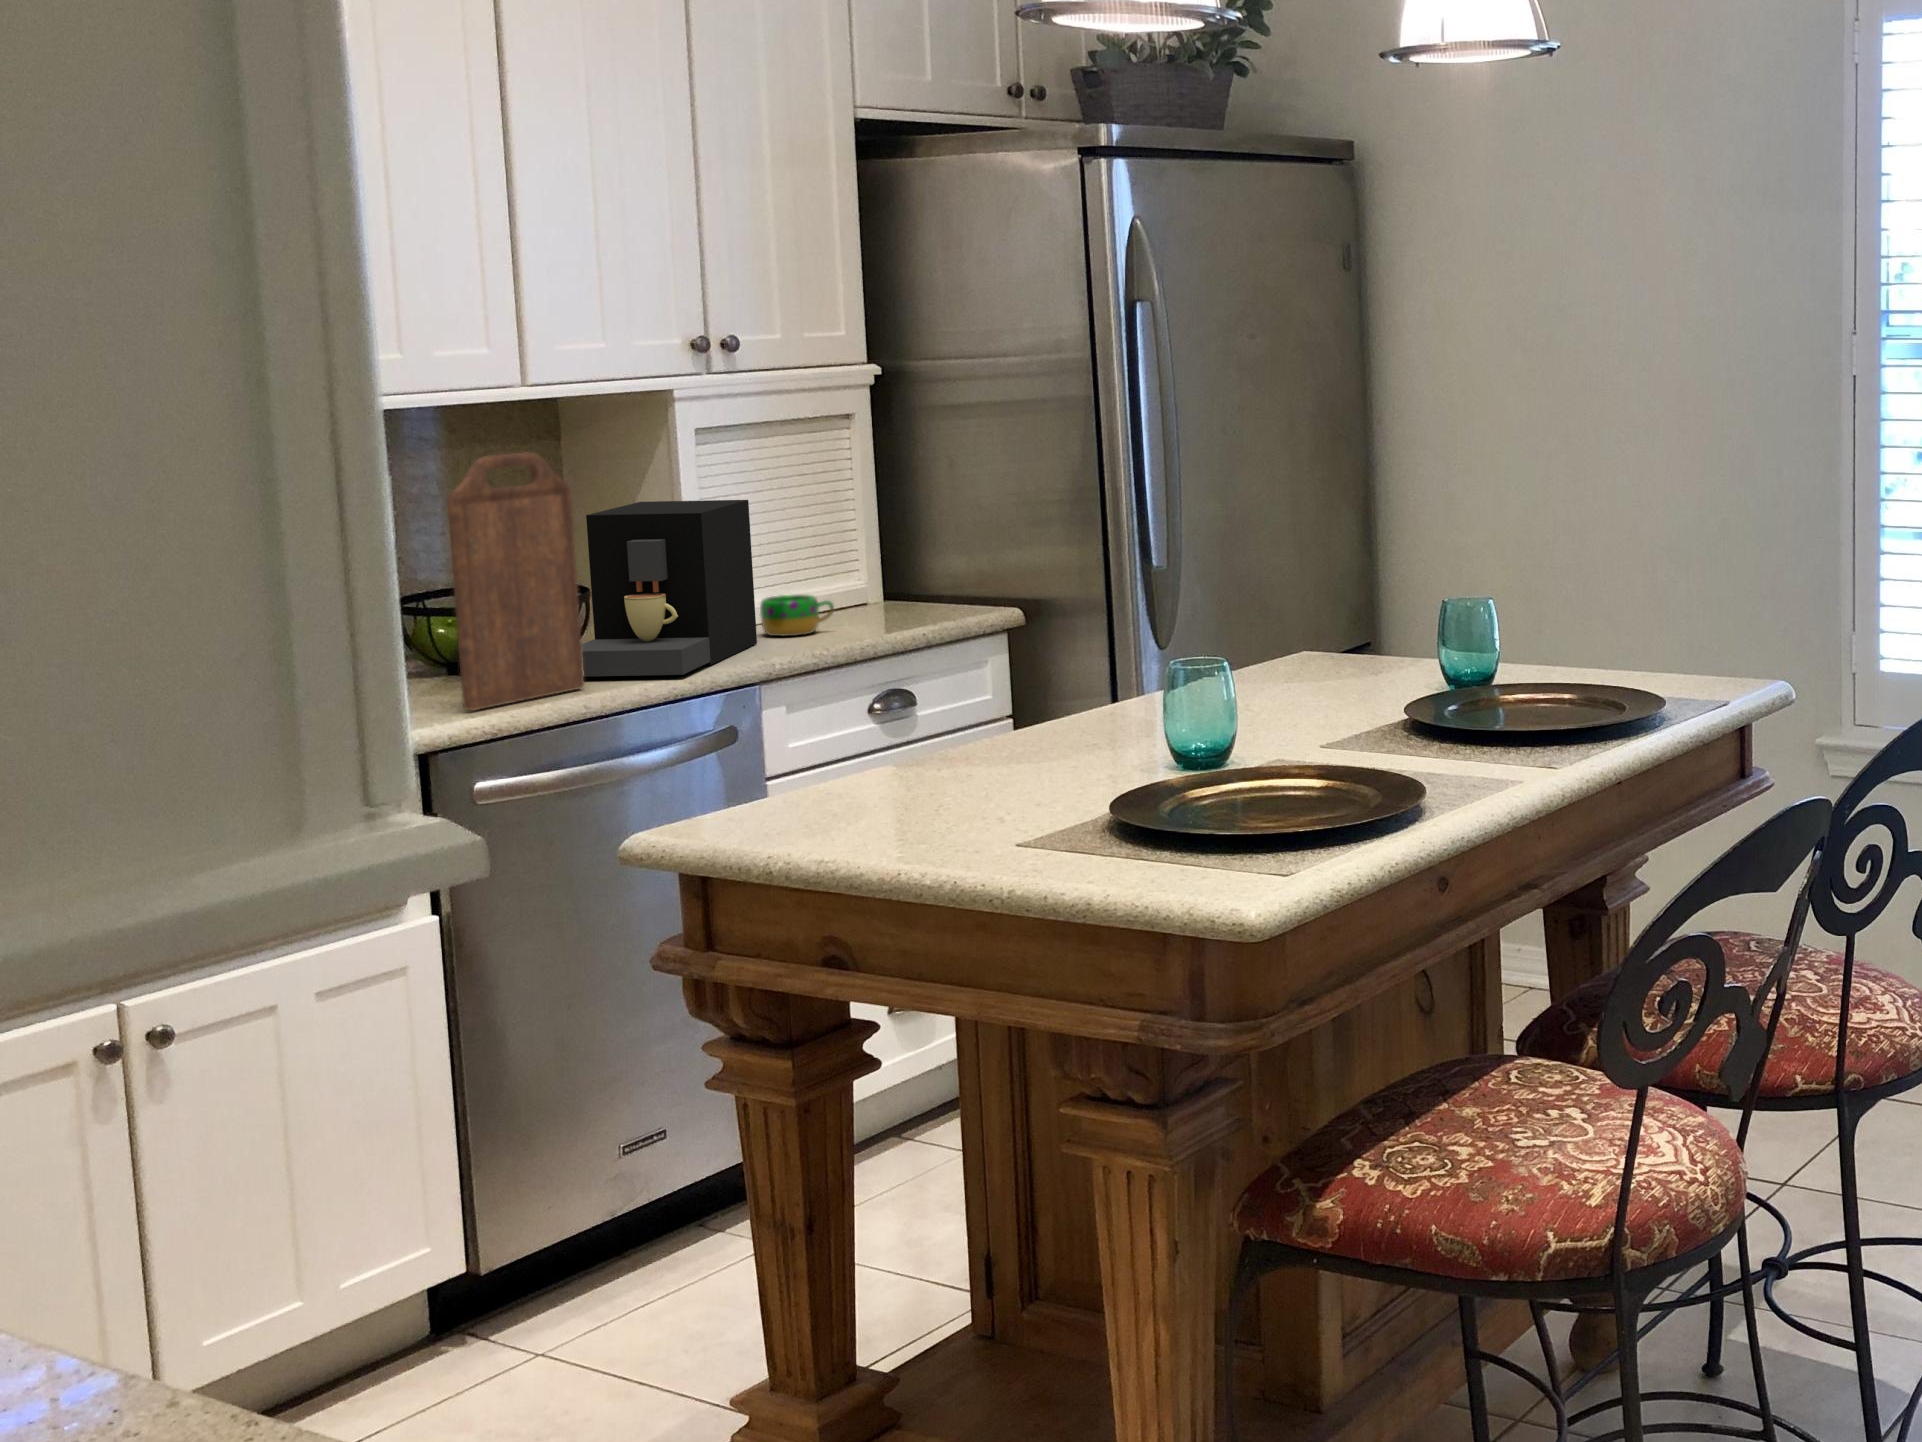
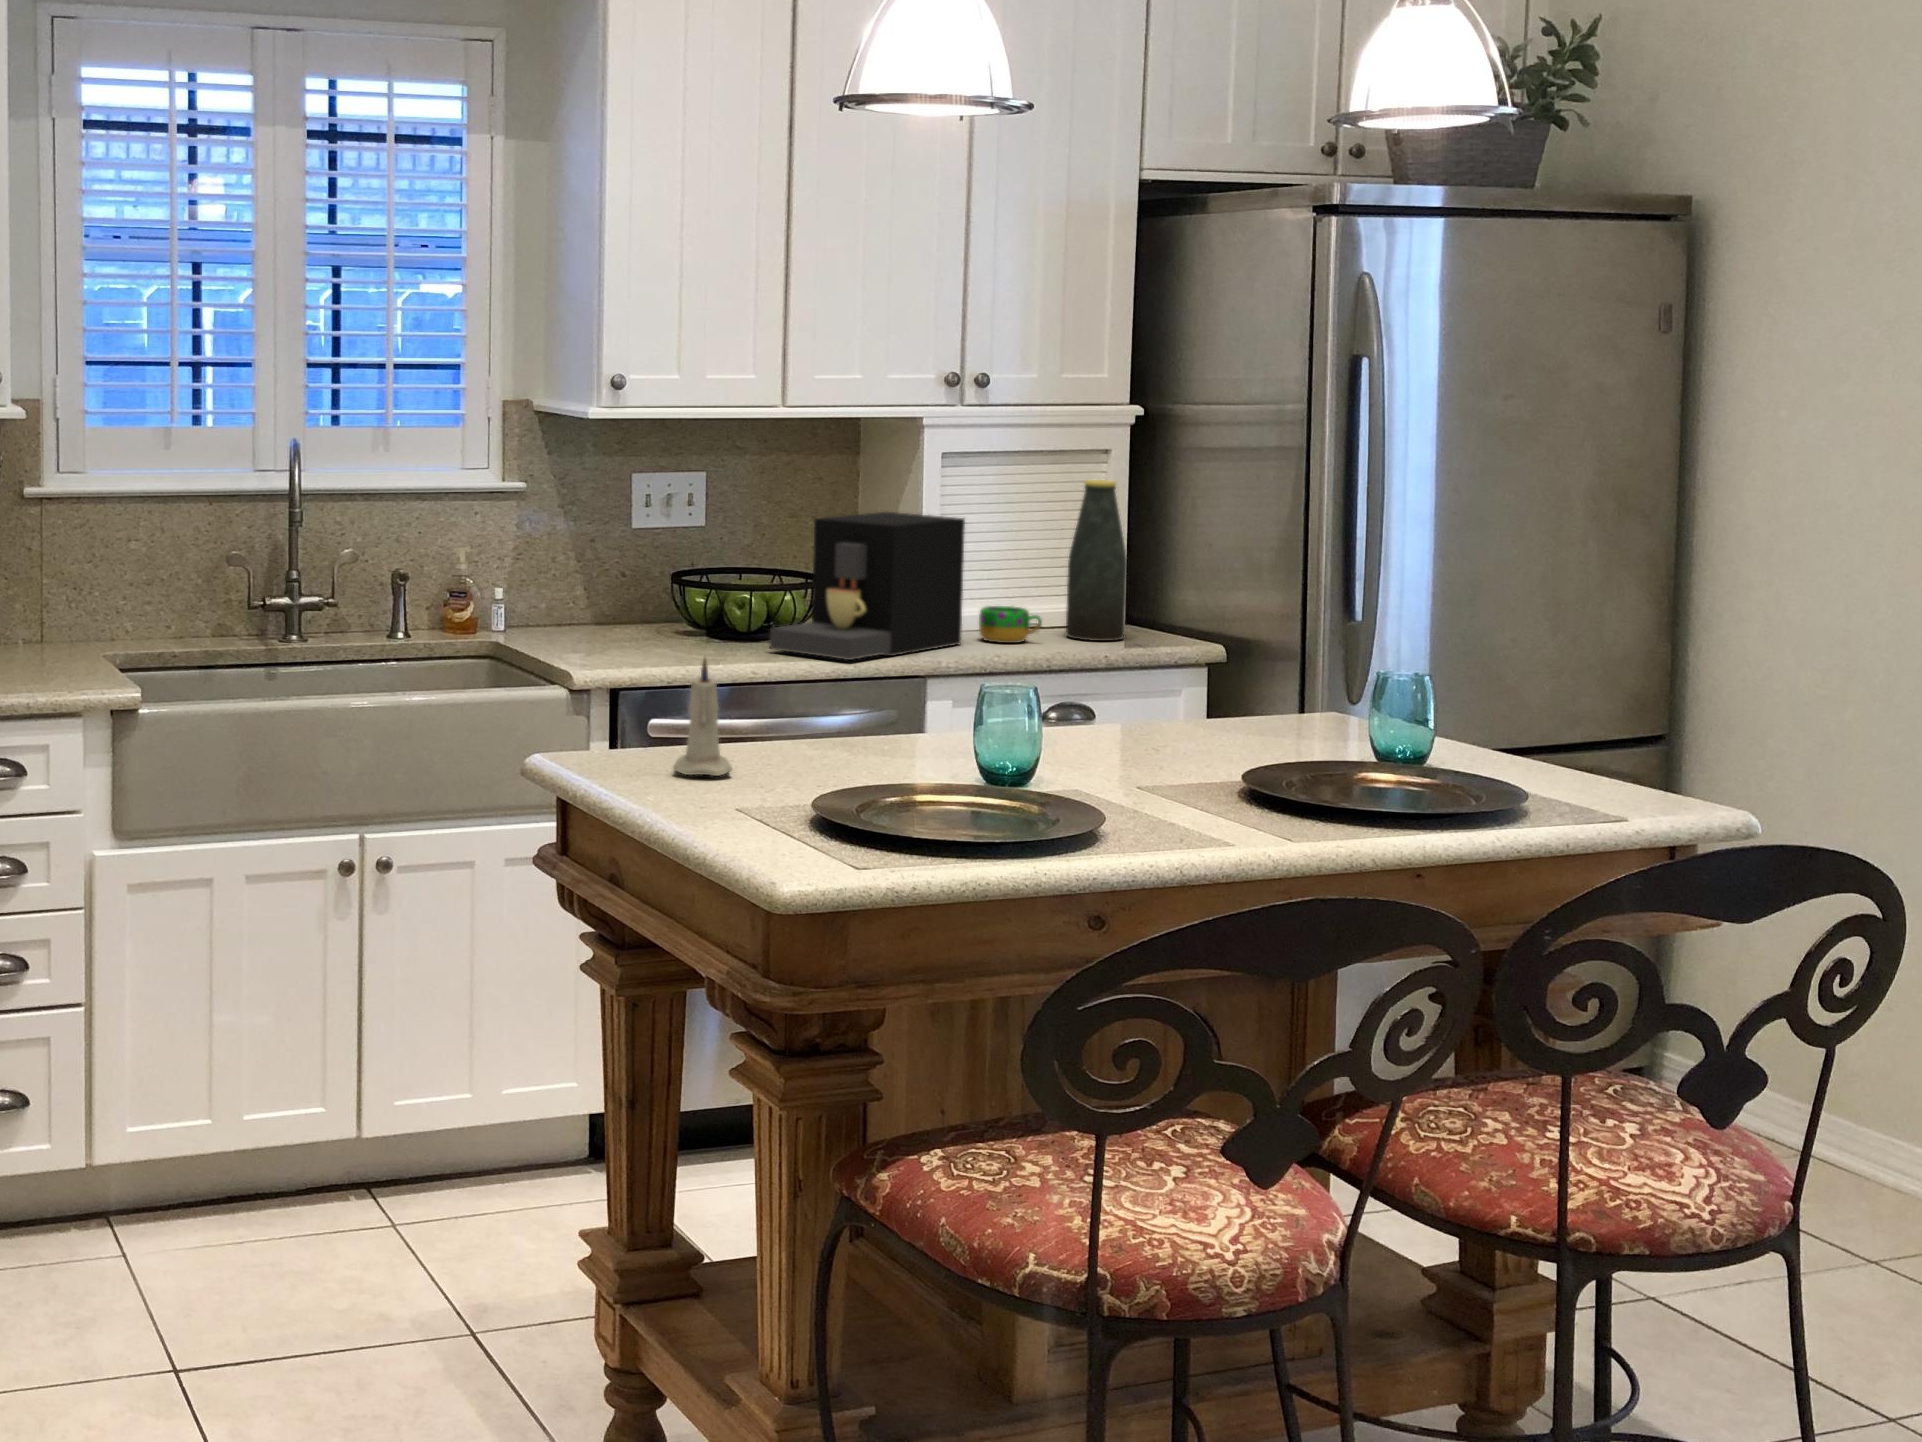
bottle: none [837,446,907,622] -> present [1066,480,1127,641]
cutting board: present [447,452,584,710] -> none [663,463,774,664]
candle: none [832,663,913,814] -> present [673,658,732,776]

